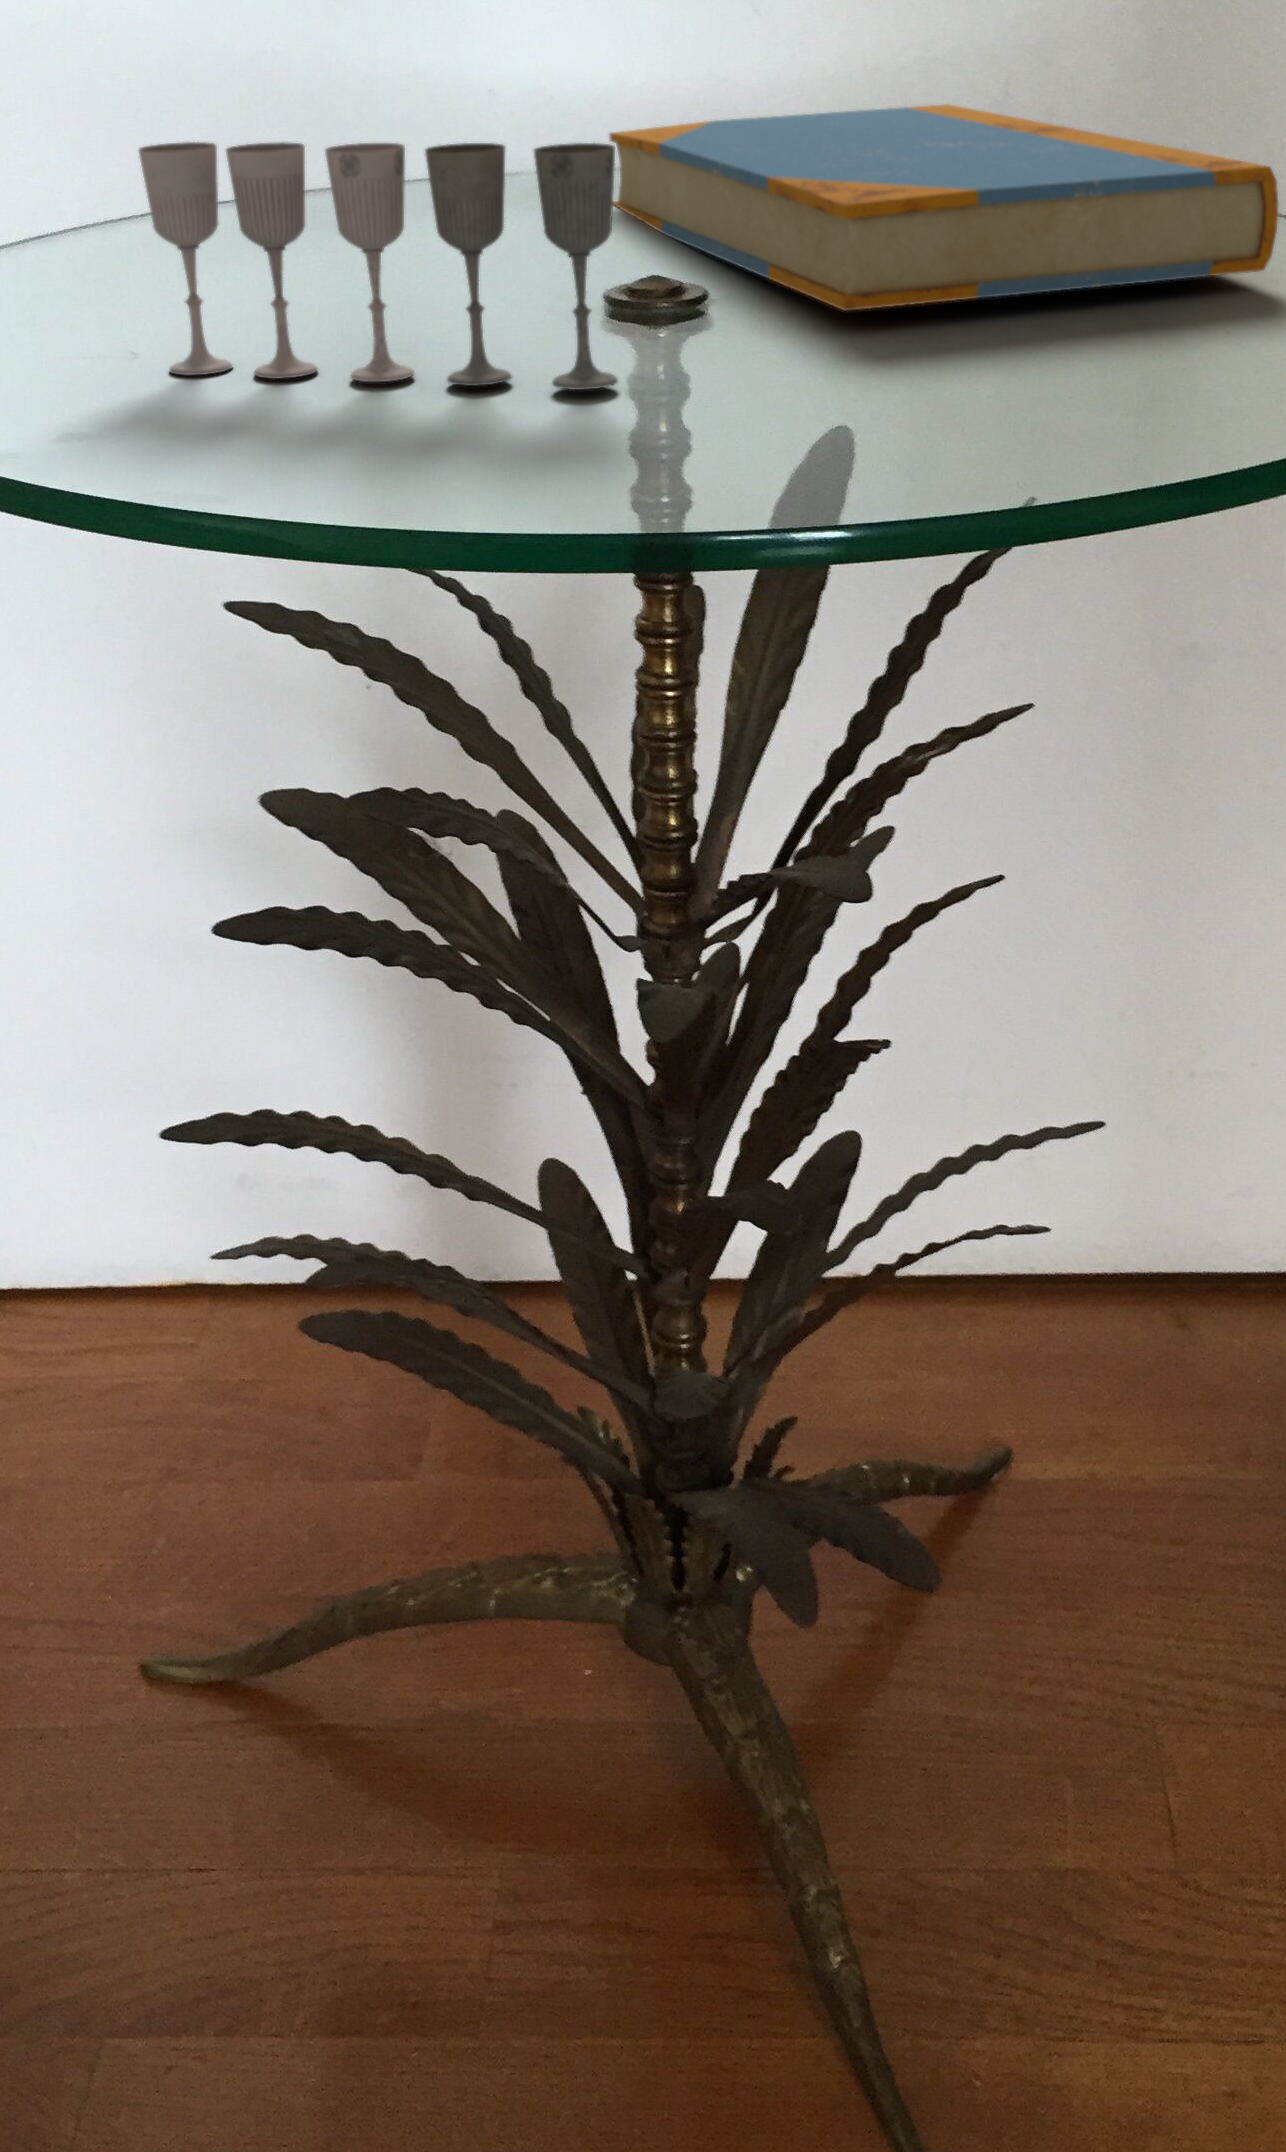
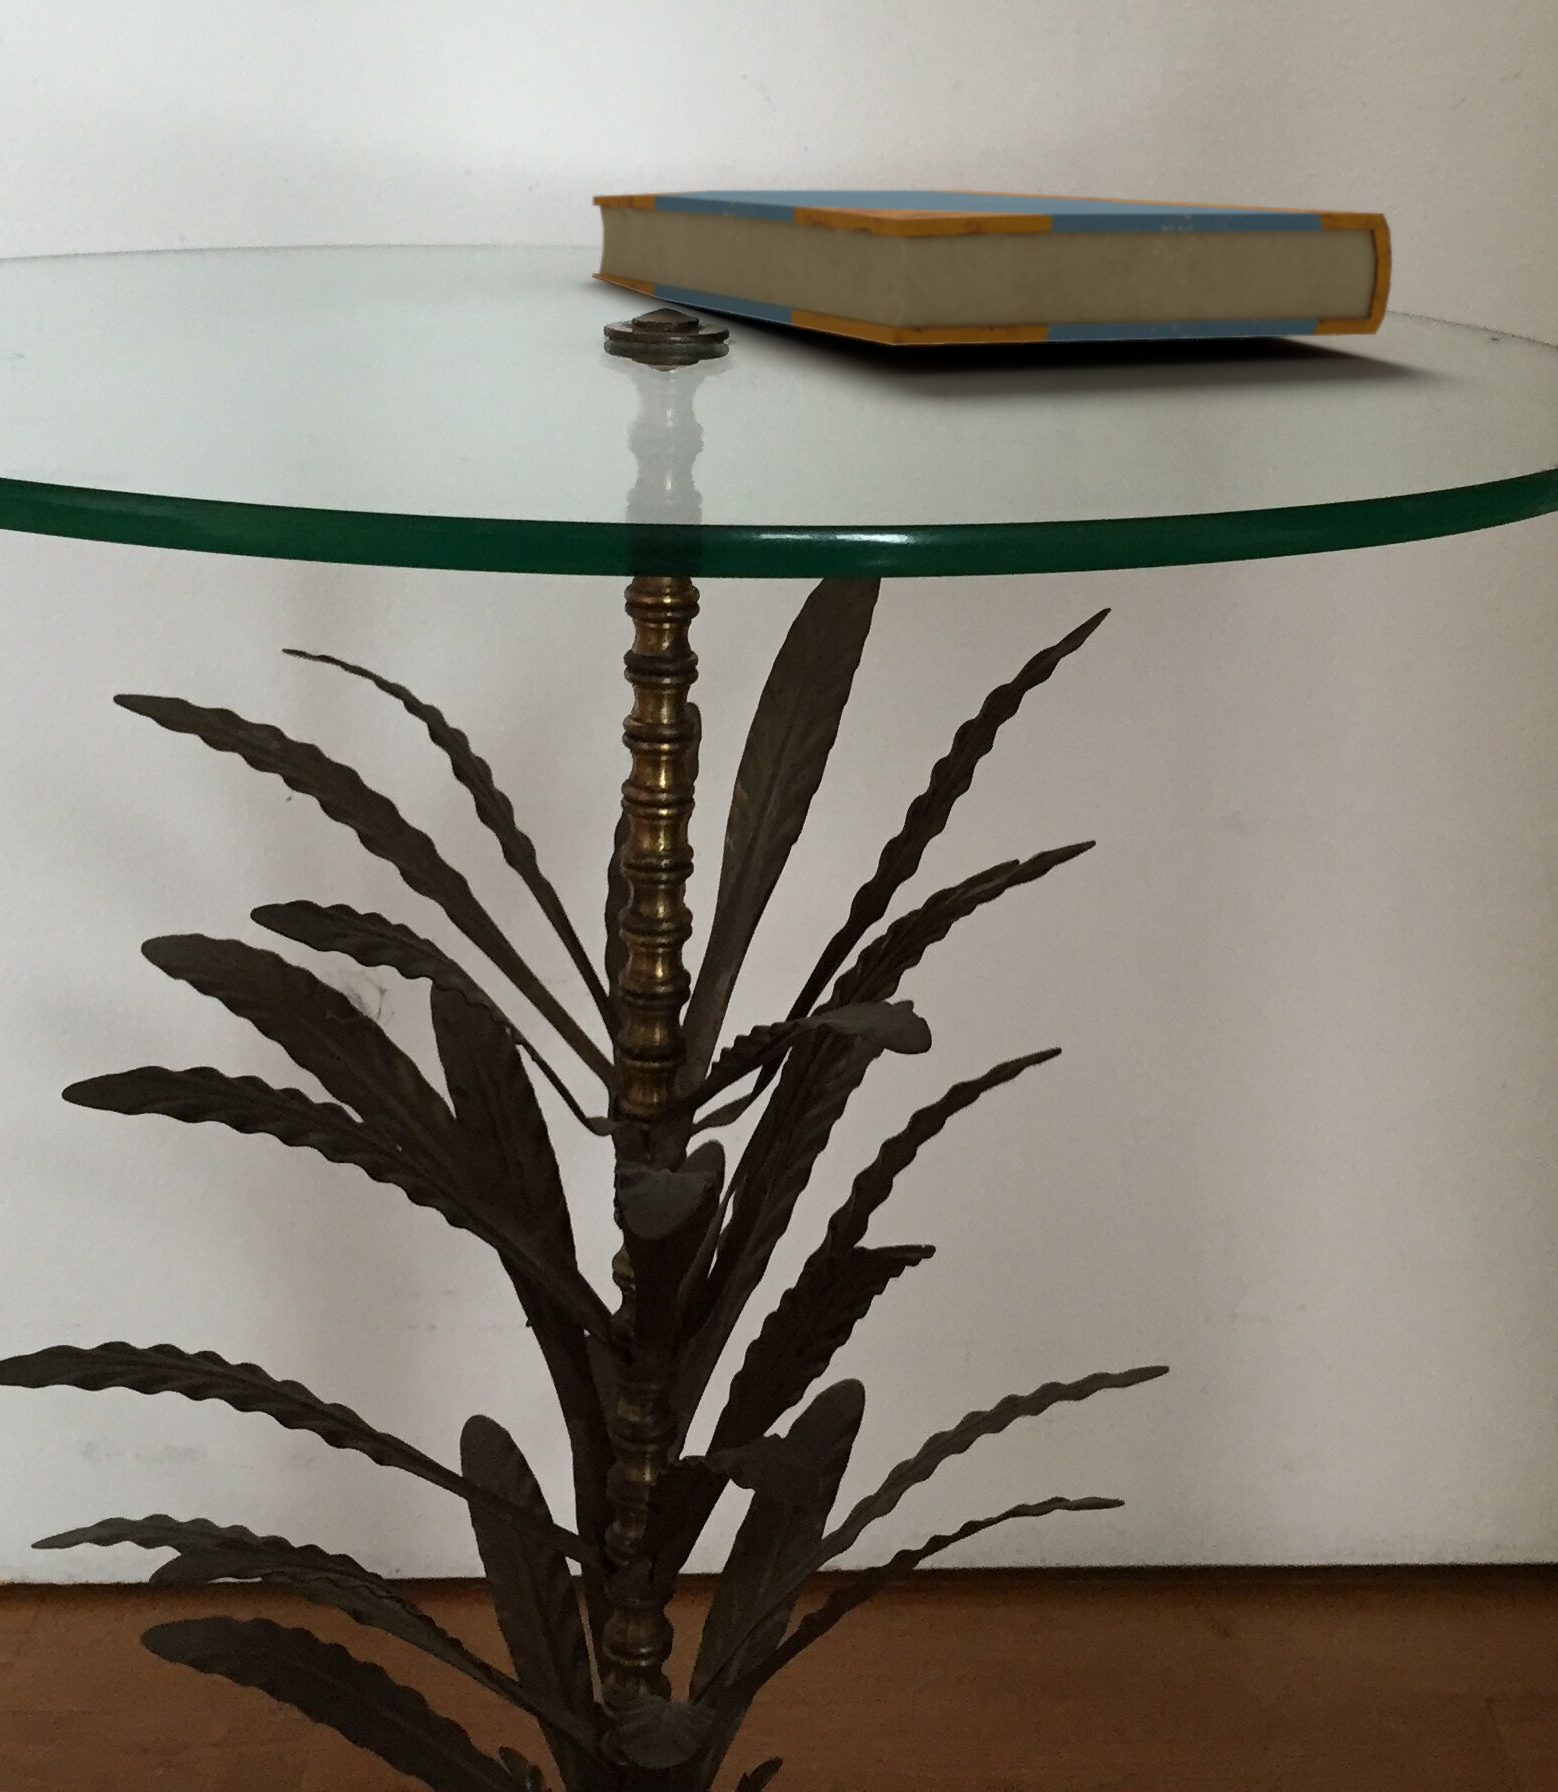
wine glass: present [138,142,618,390] -> none [55,108,638,402]

